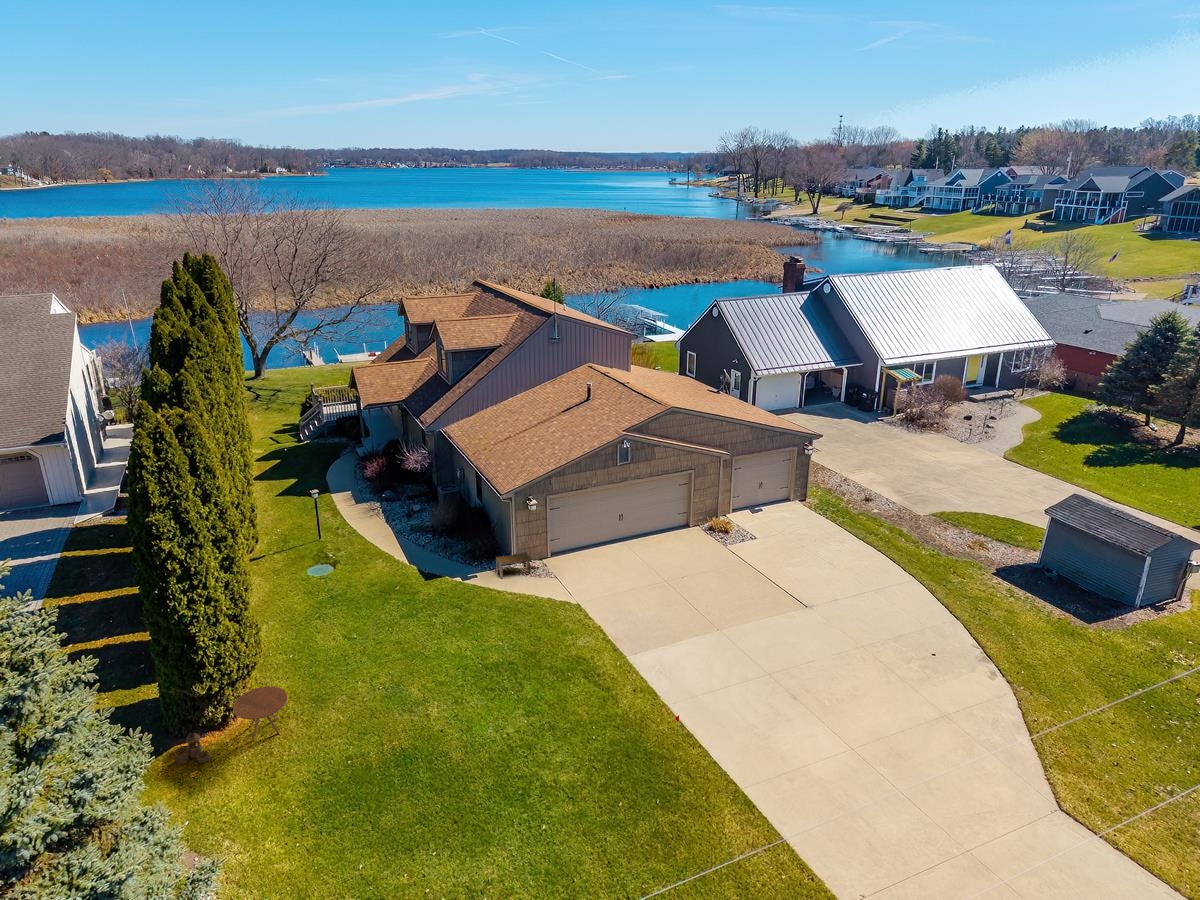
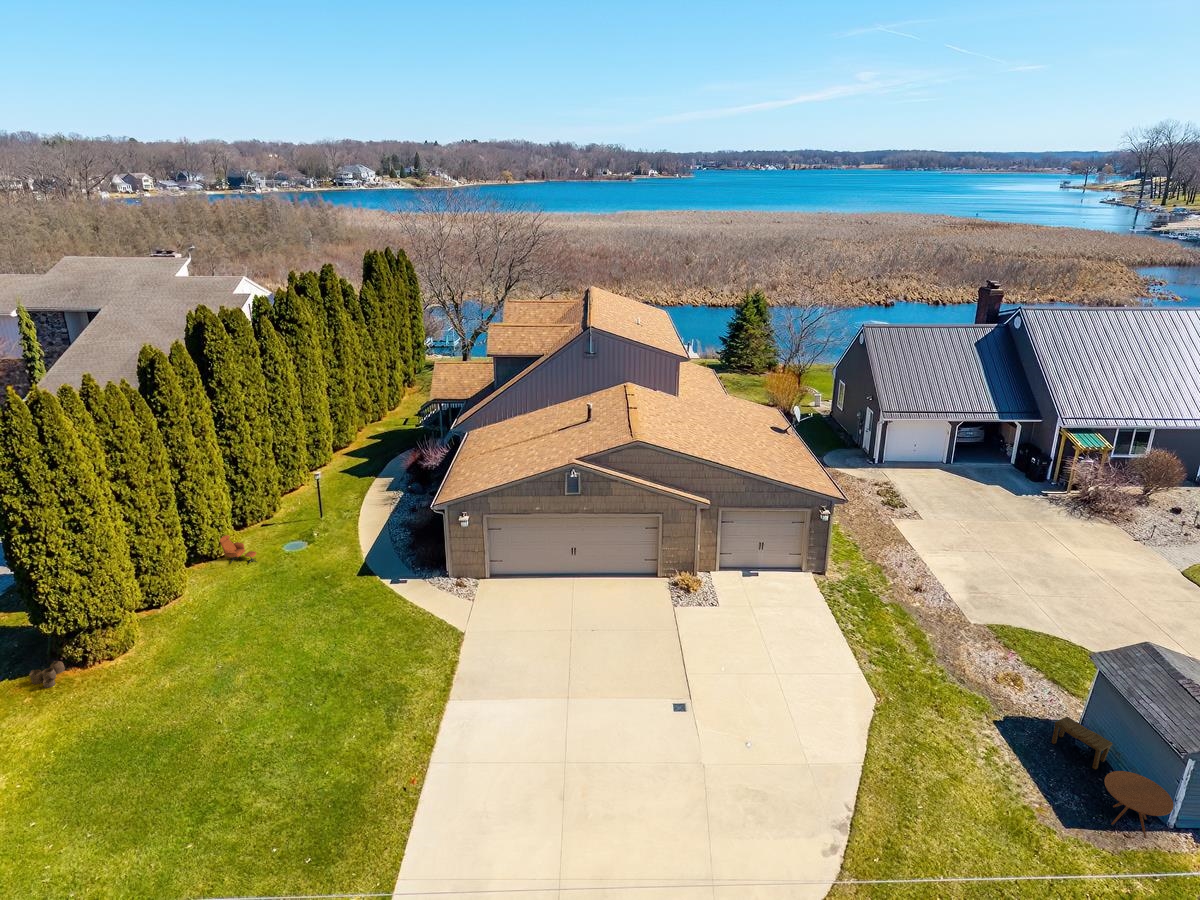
bench: present [496,552,530,579] -> present [1052,716,1113,769]
lounge chair: none [244,571,290,603] -> present [220,535,256,563]
round table: present [233,686,287,741] -> present [1104,771,1174,838]

